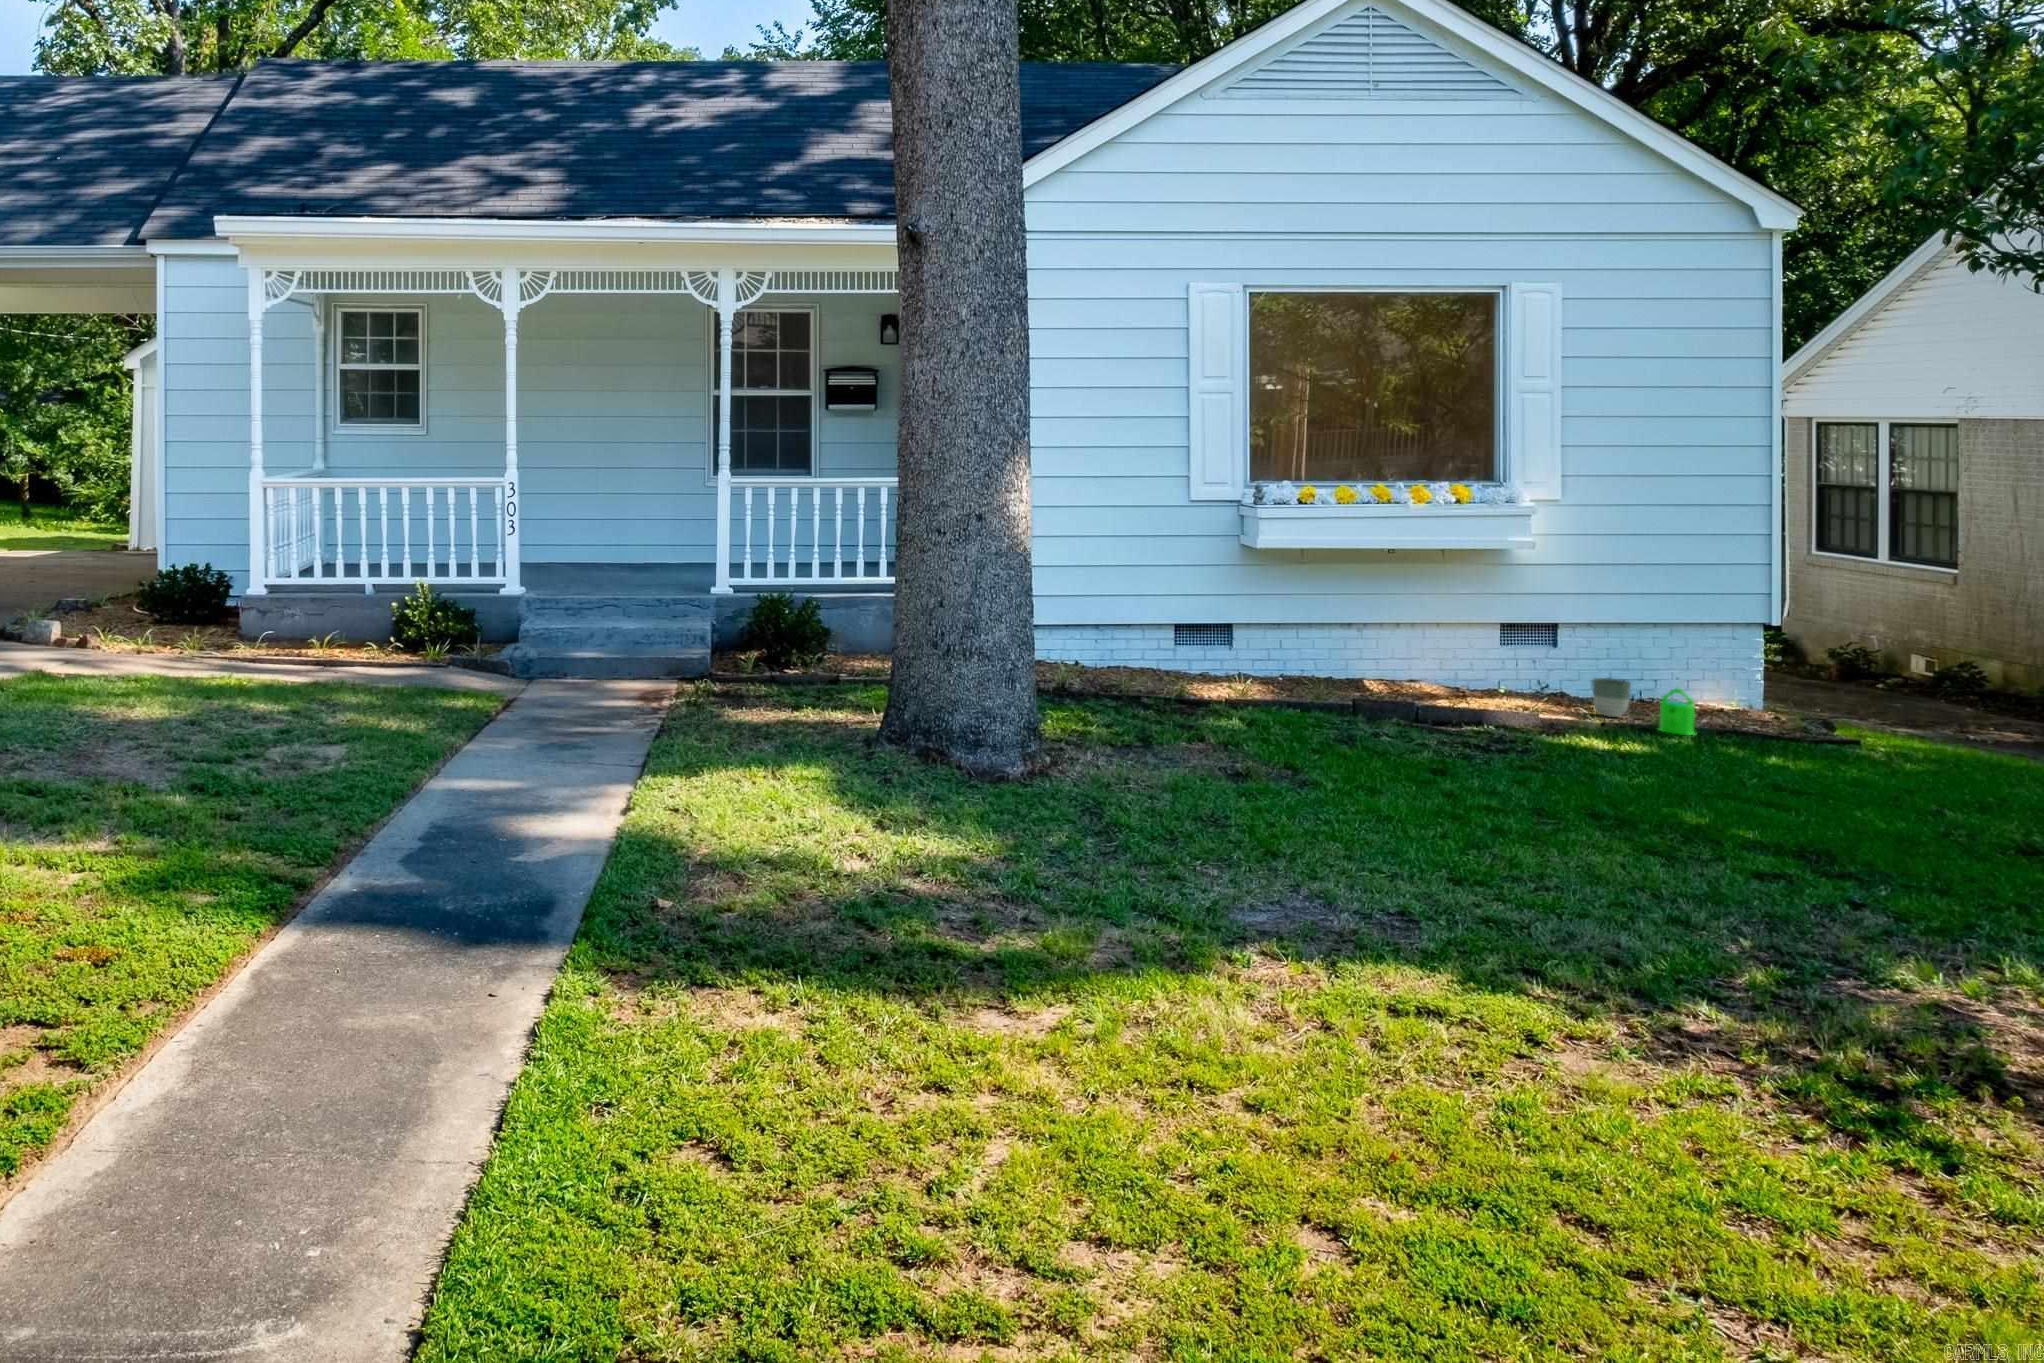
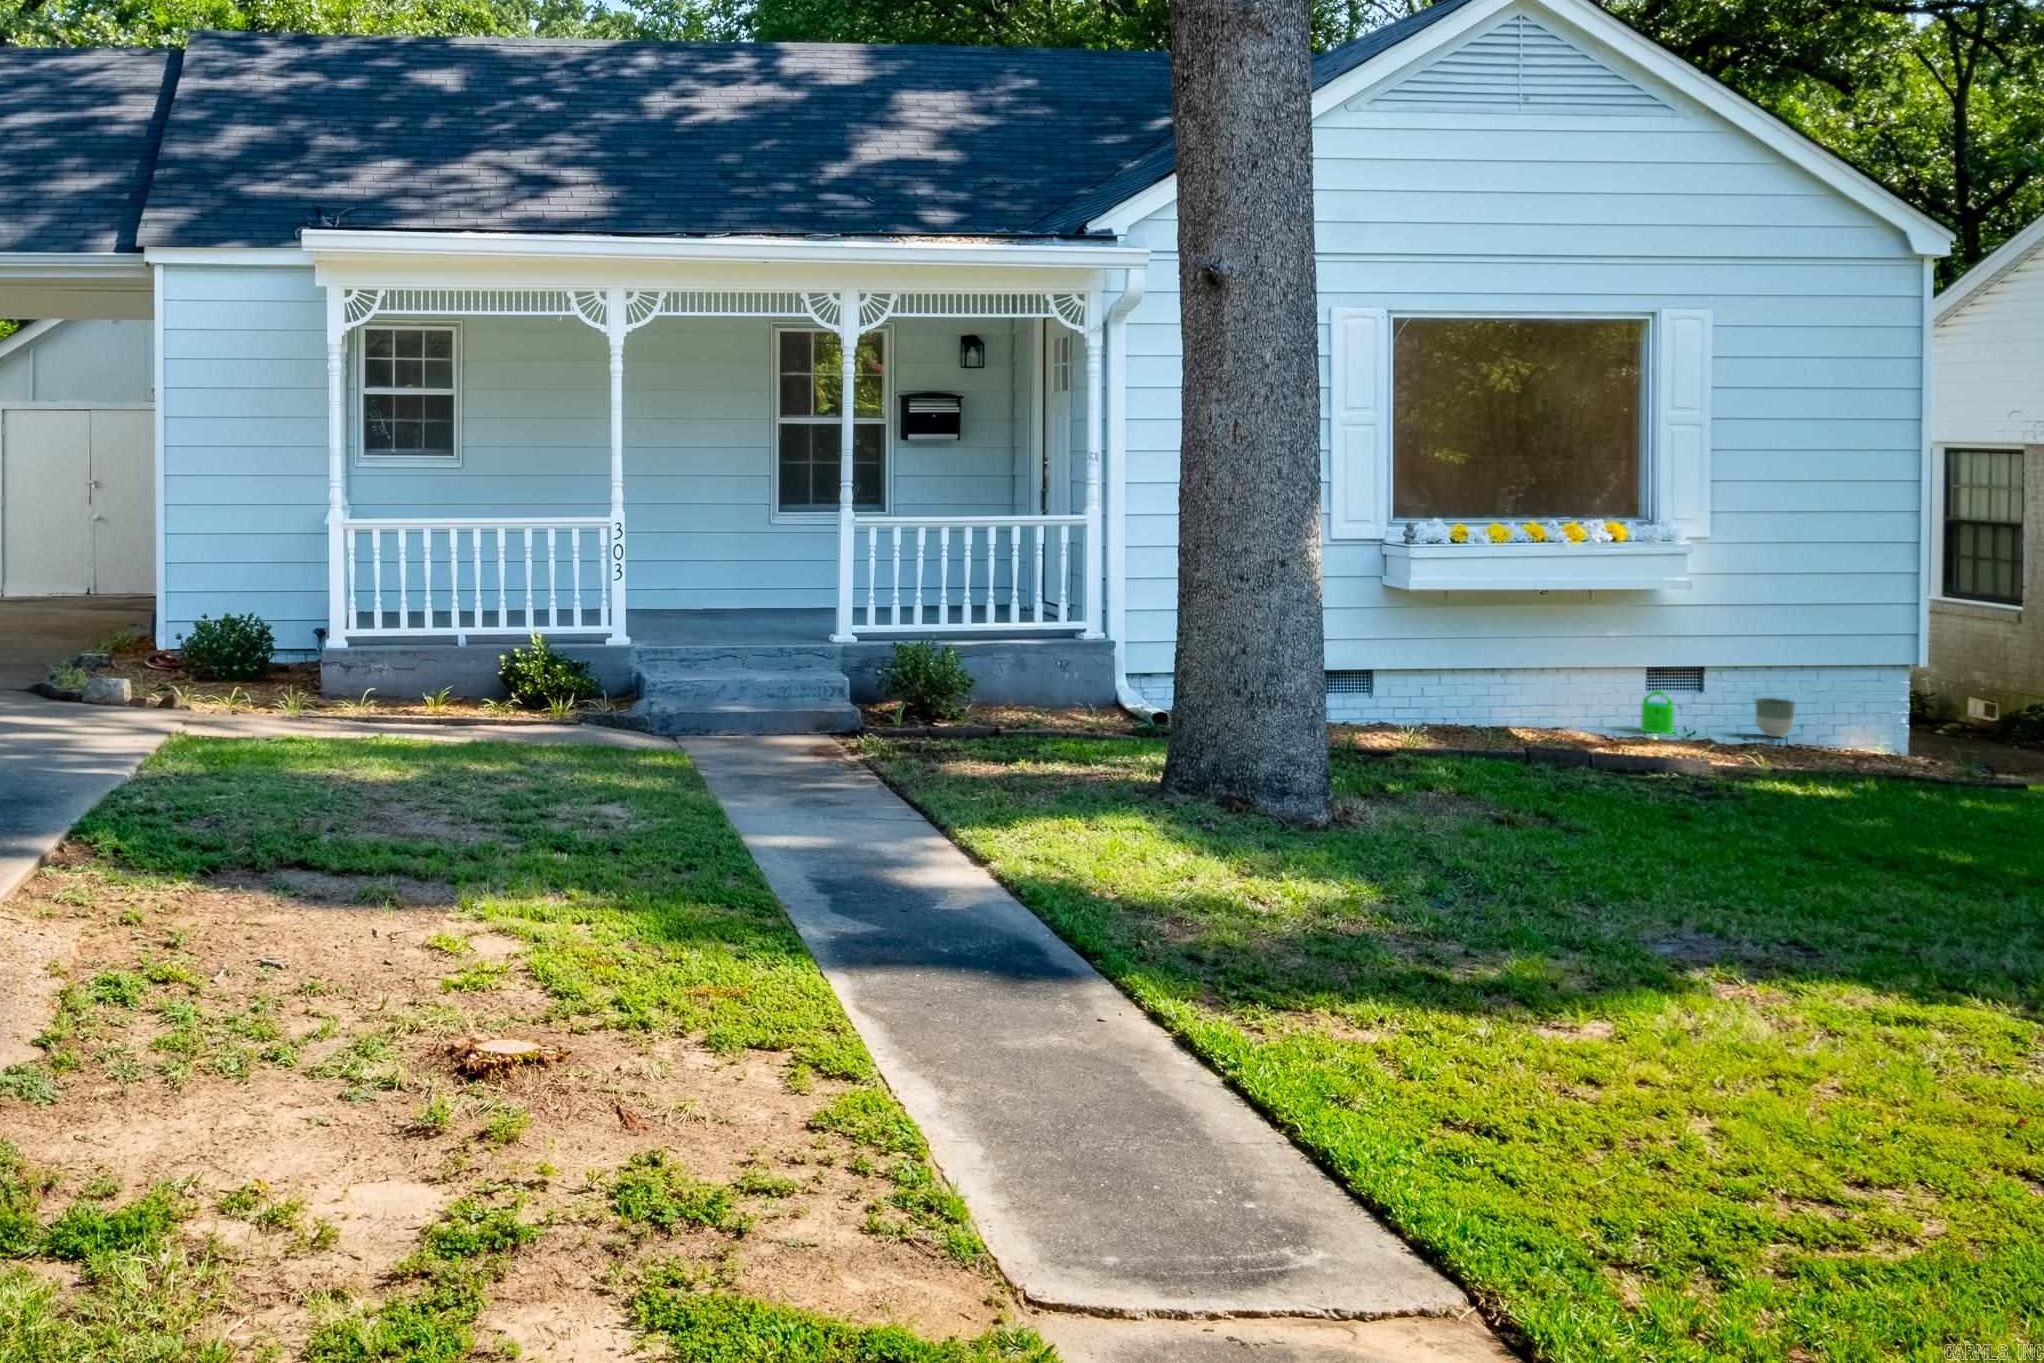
watering can: present [1657,688,1695,735] -> present [1641,690,1674,734]

